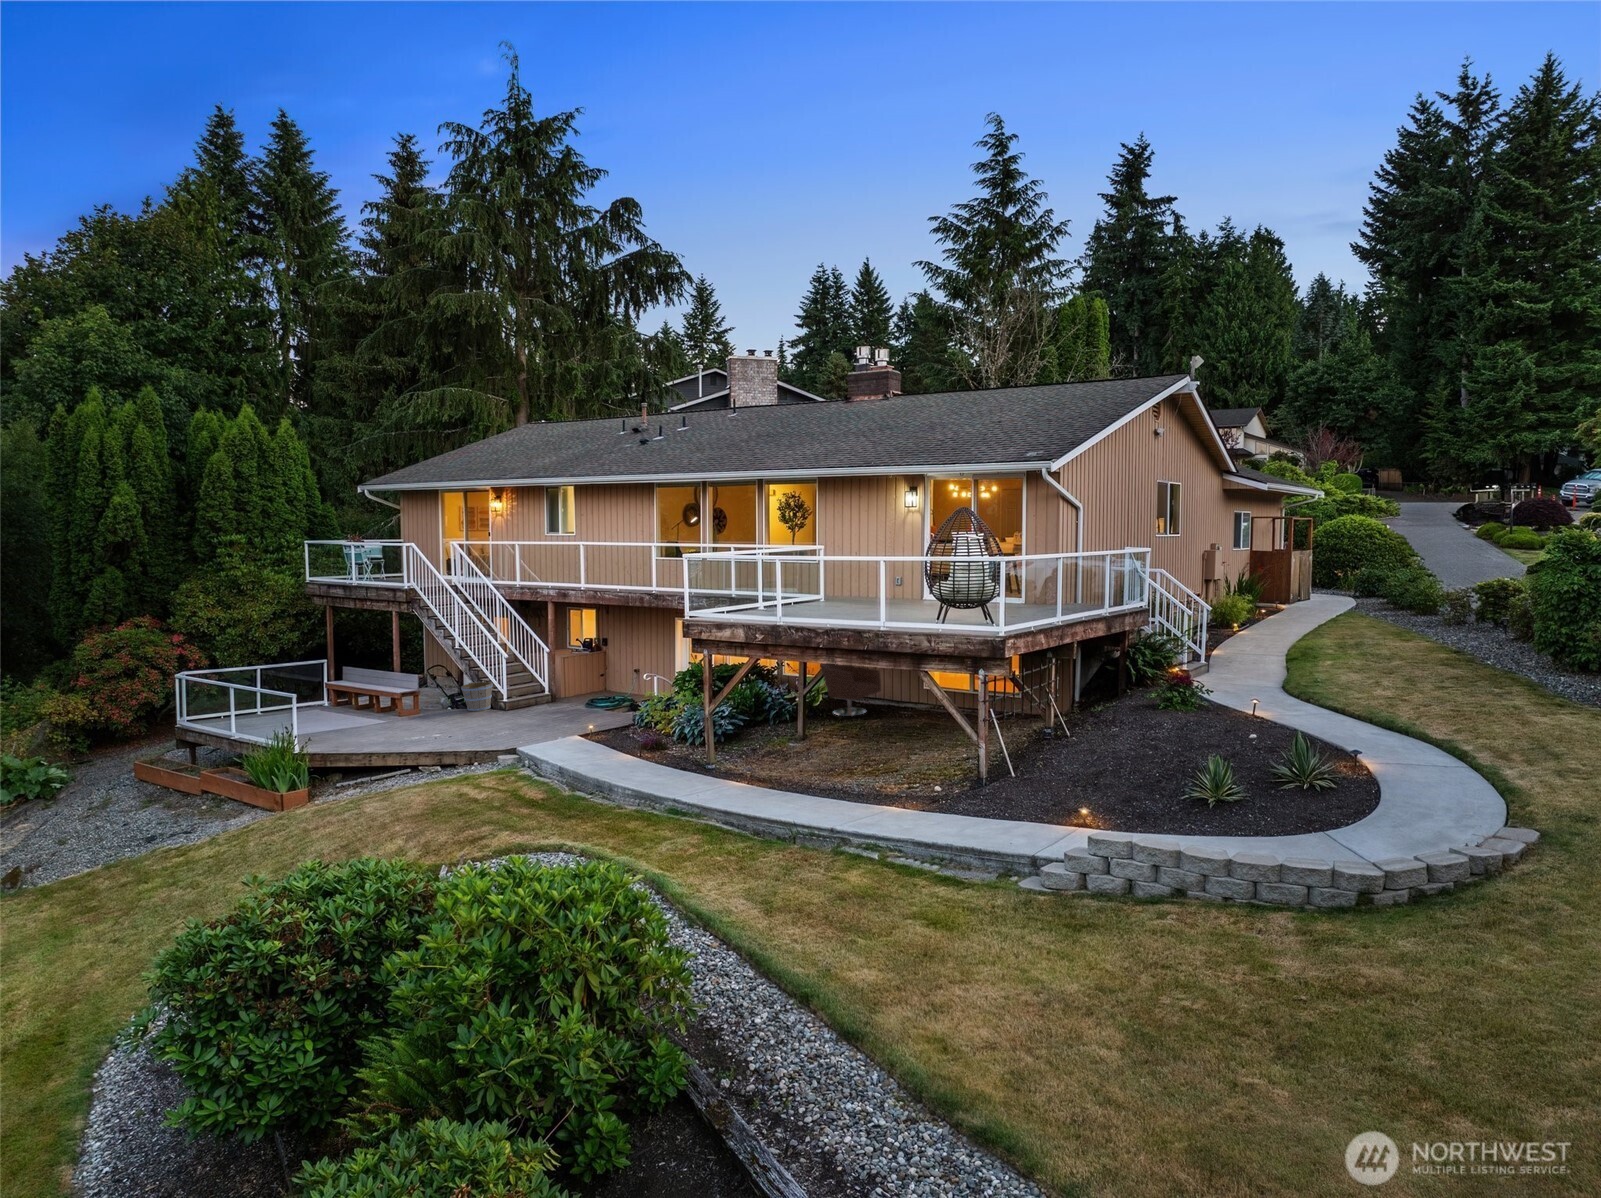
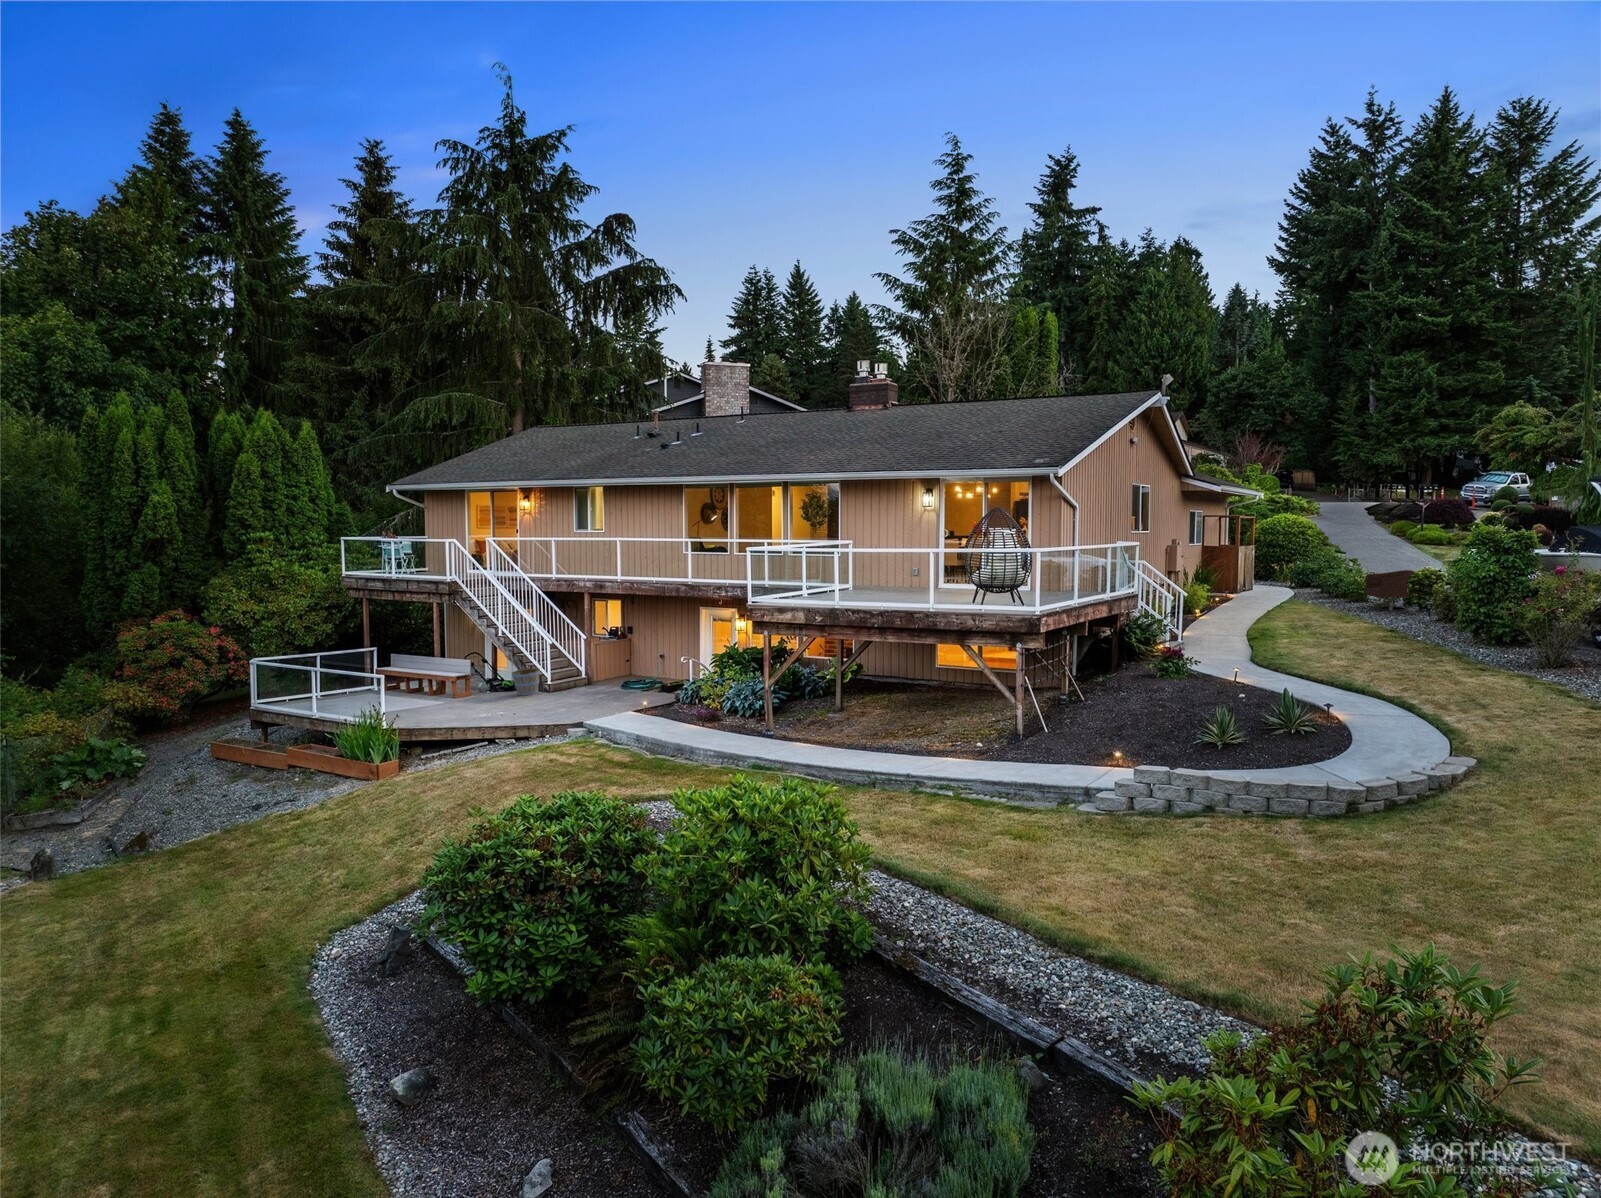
armchair: present [822,664,881,716] -> present [1364,570,1414,611]

